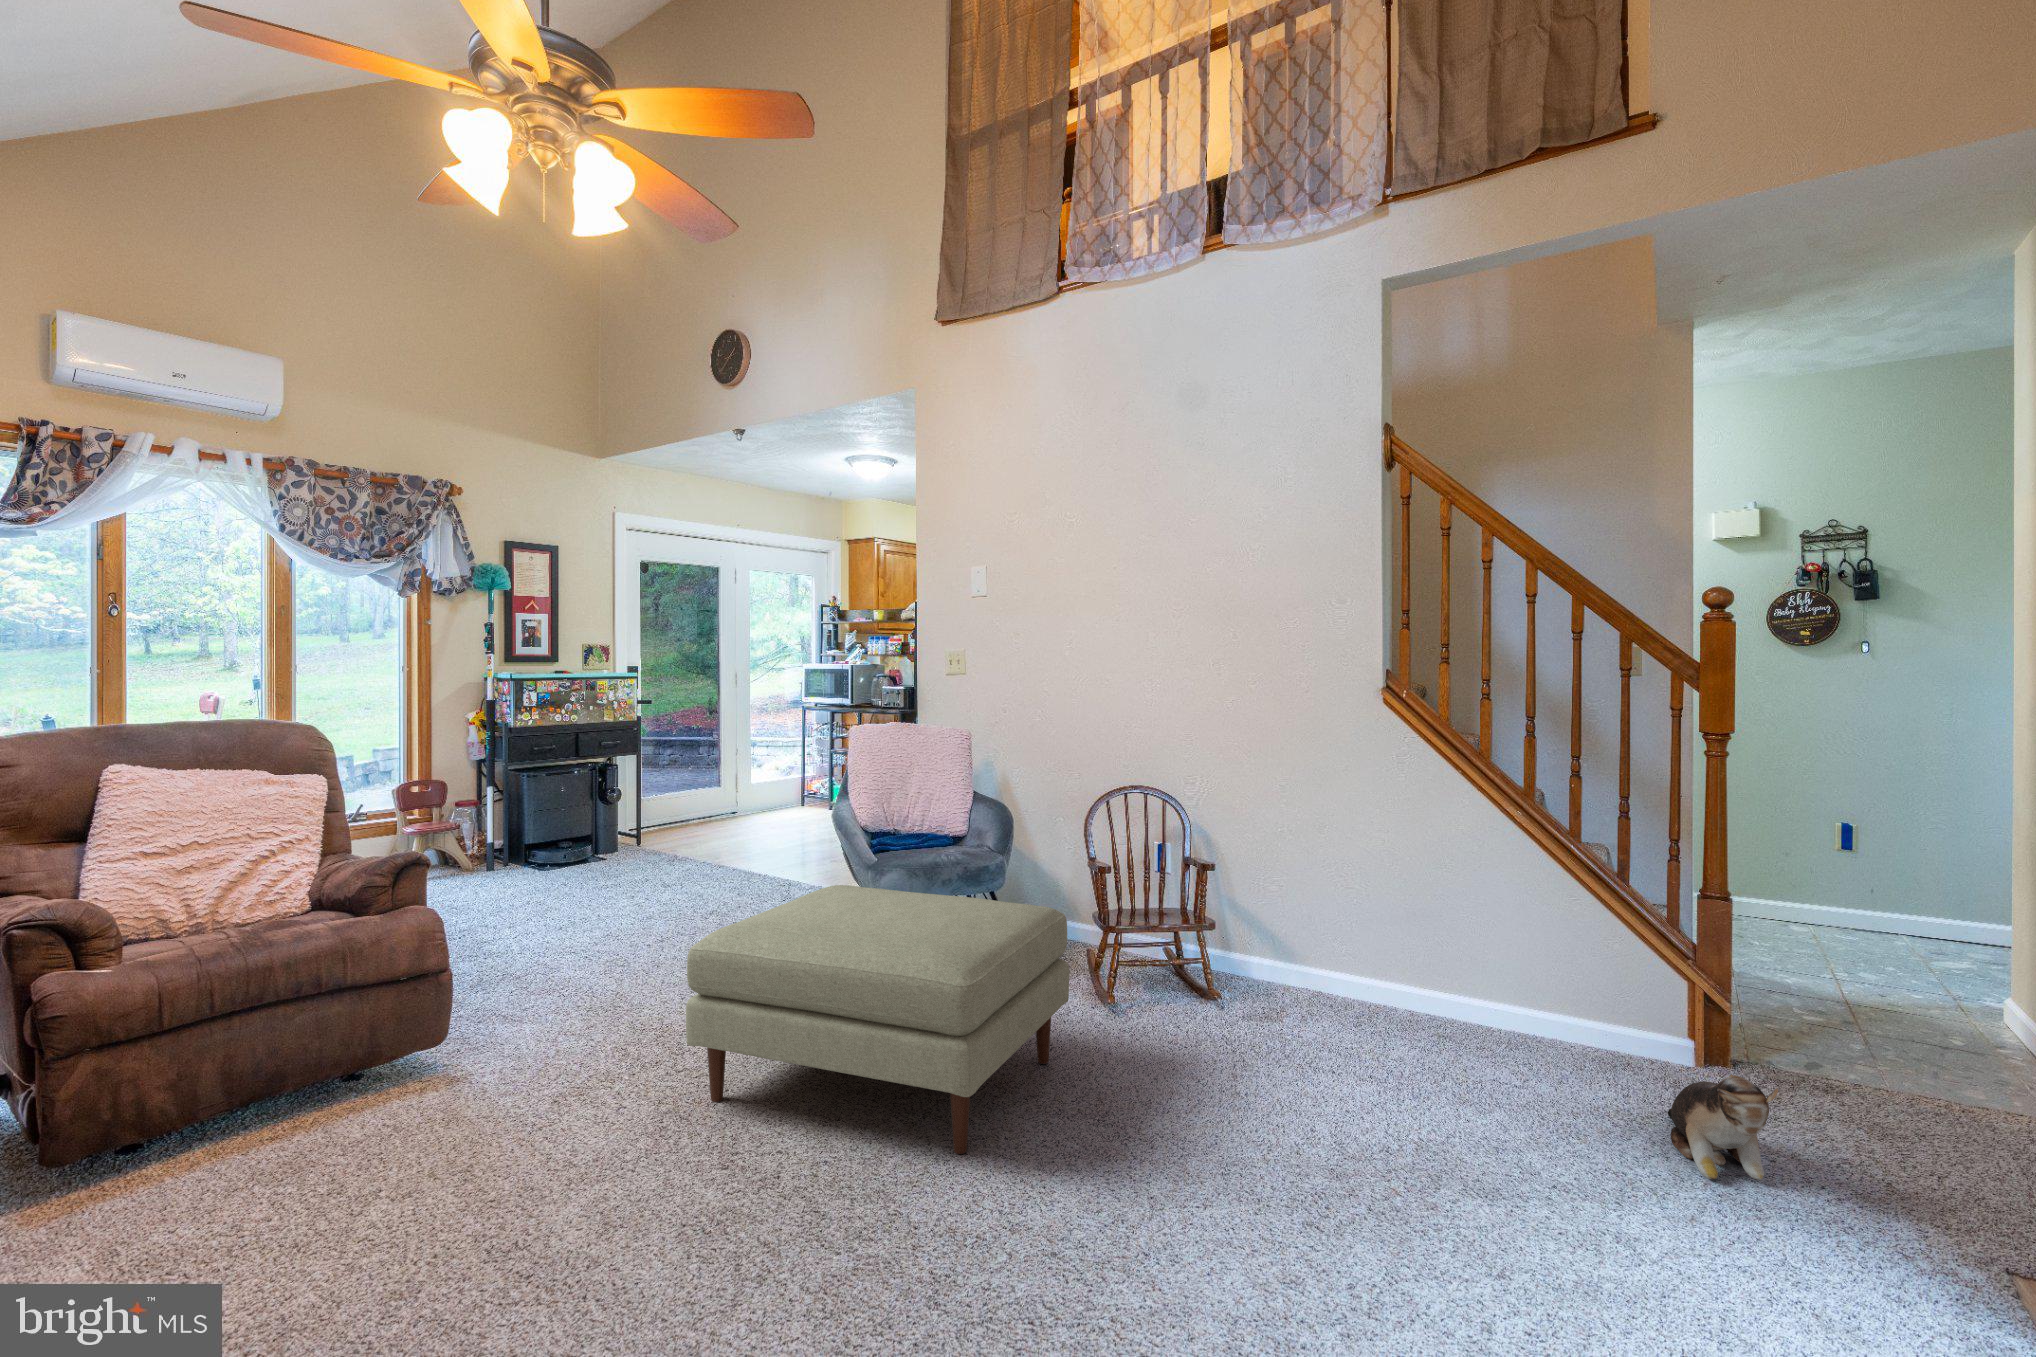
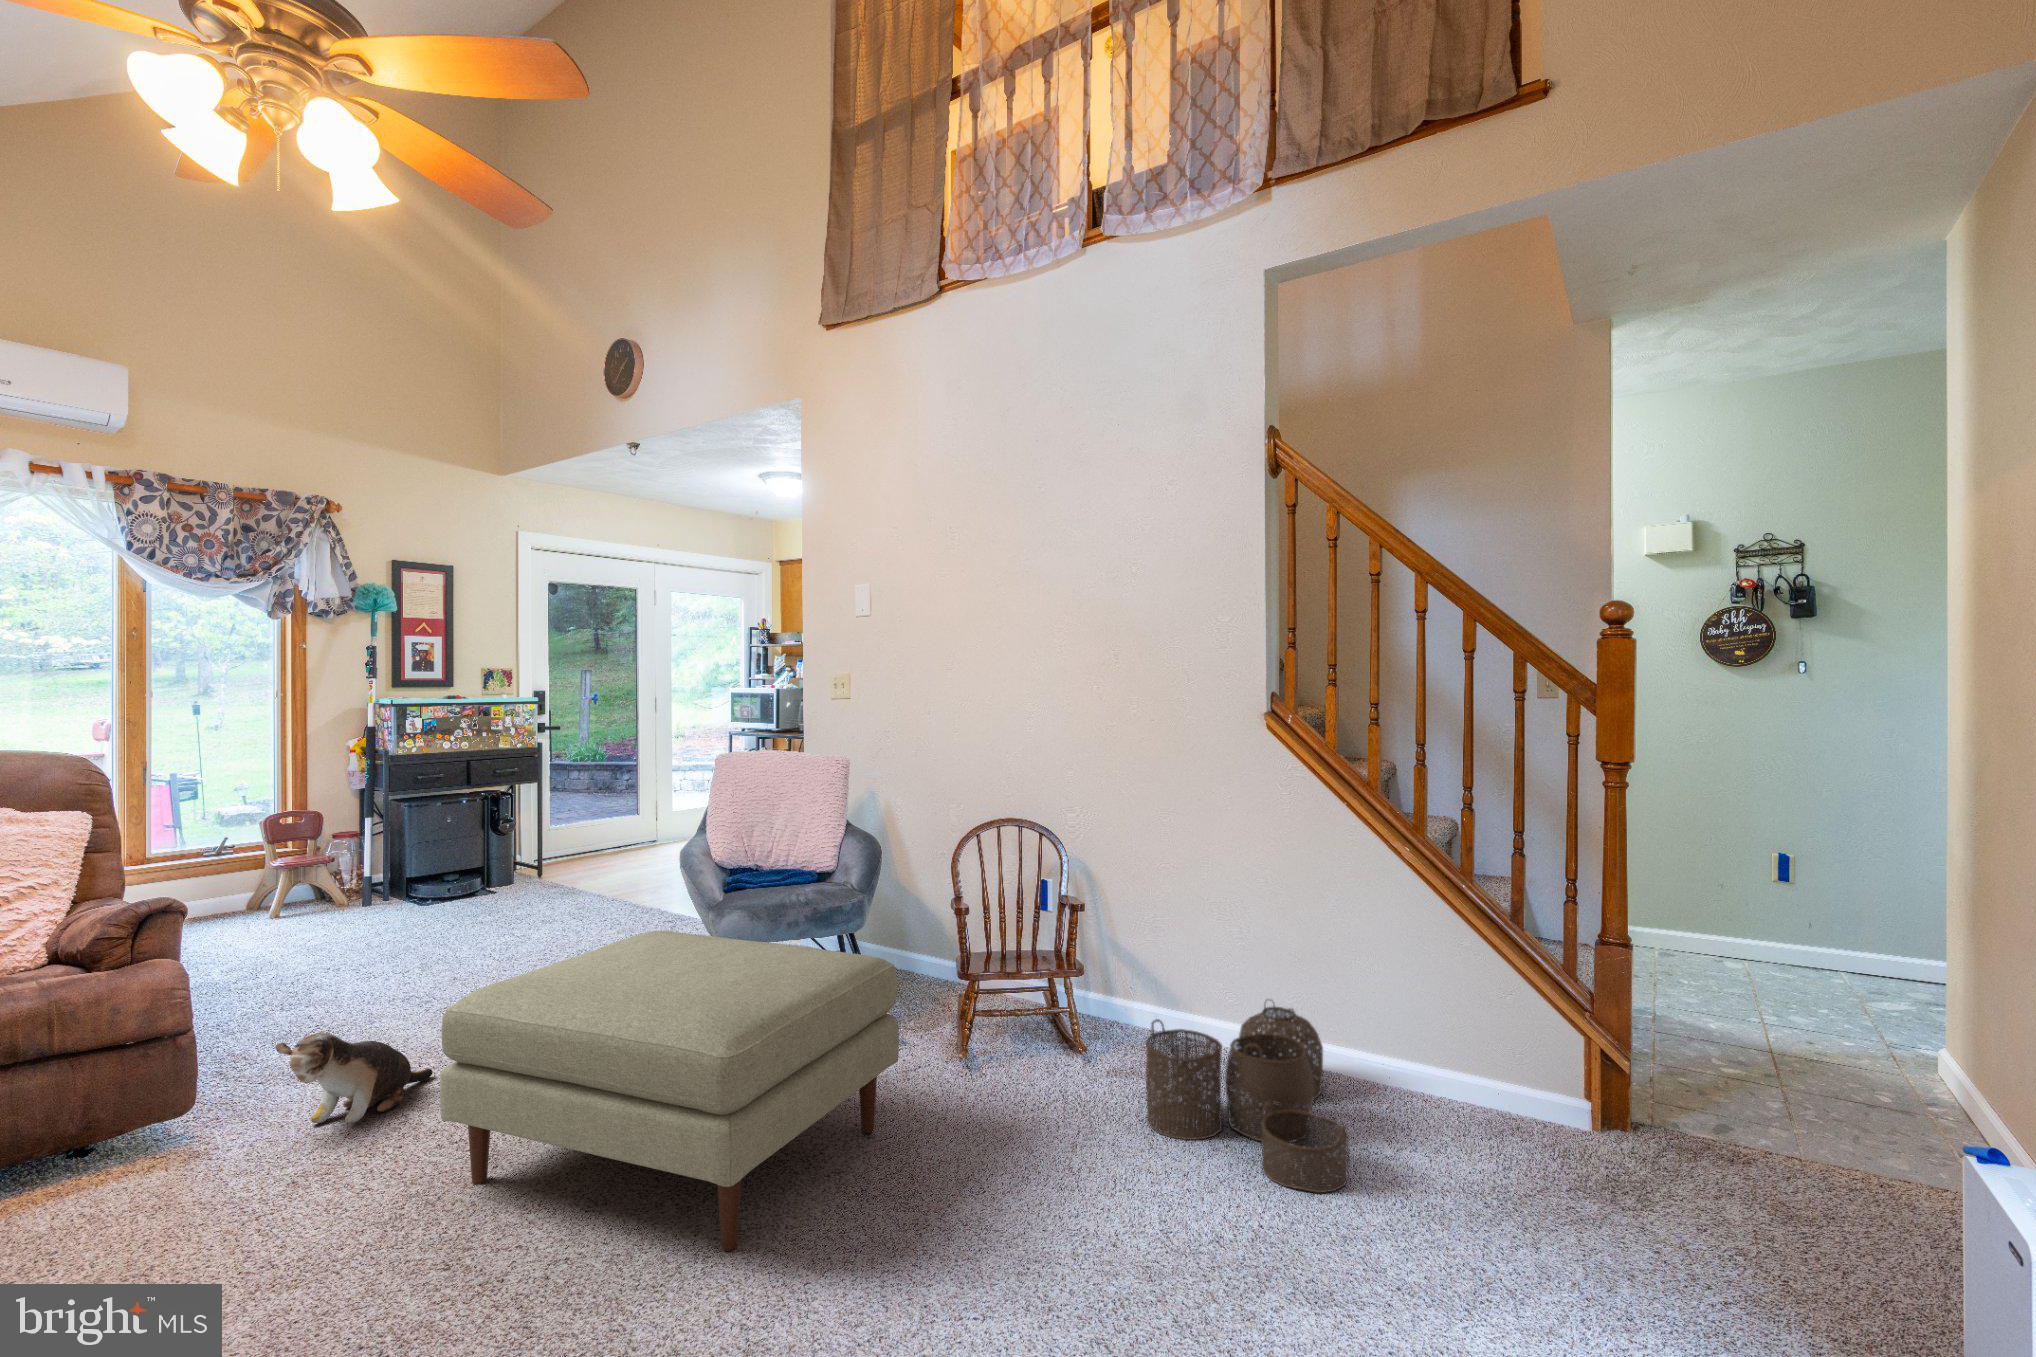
woven basket: none [1289,950,1485,1113] -> present [1146,1000,1348,1193]
plush toy: present [1668,1075,1778,1180] -> present [276,1032,432,1123]

